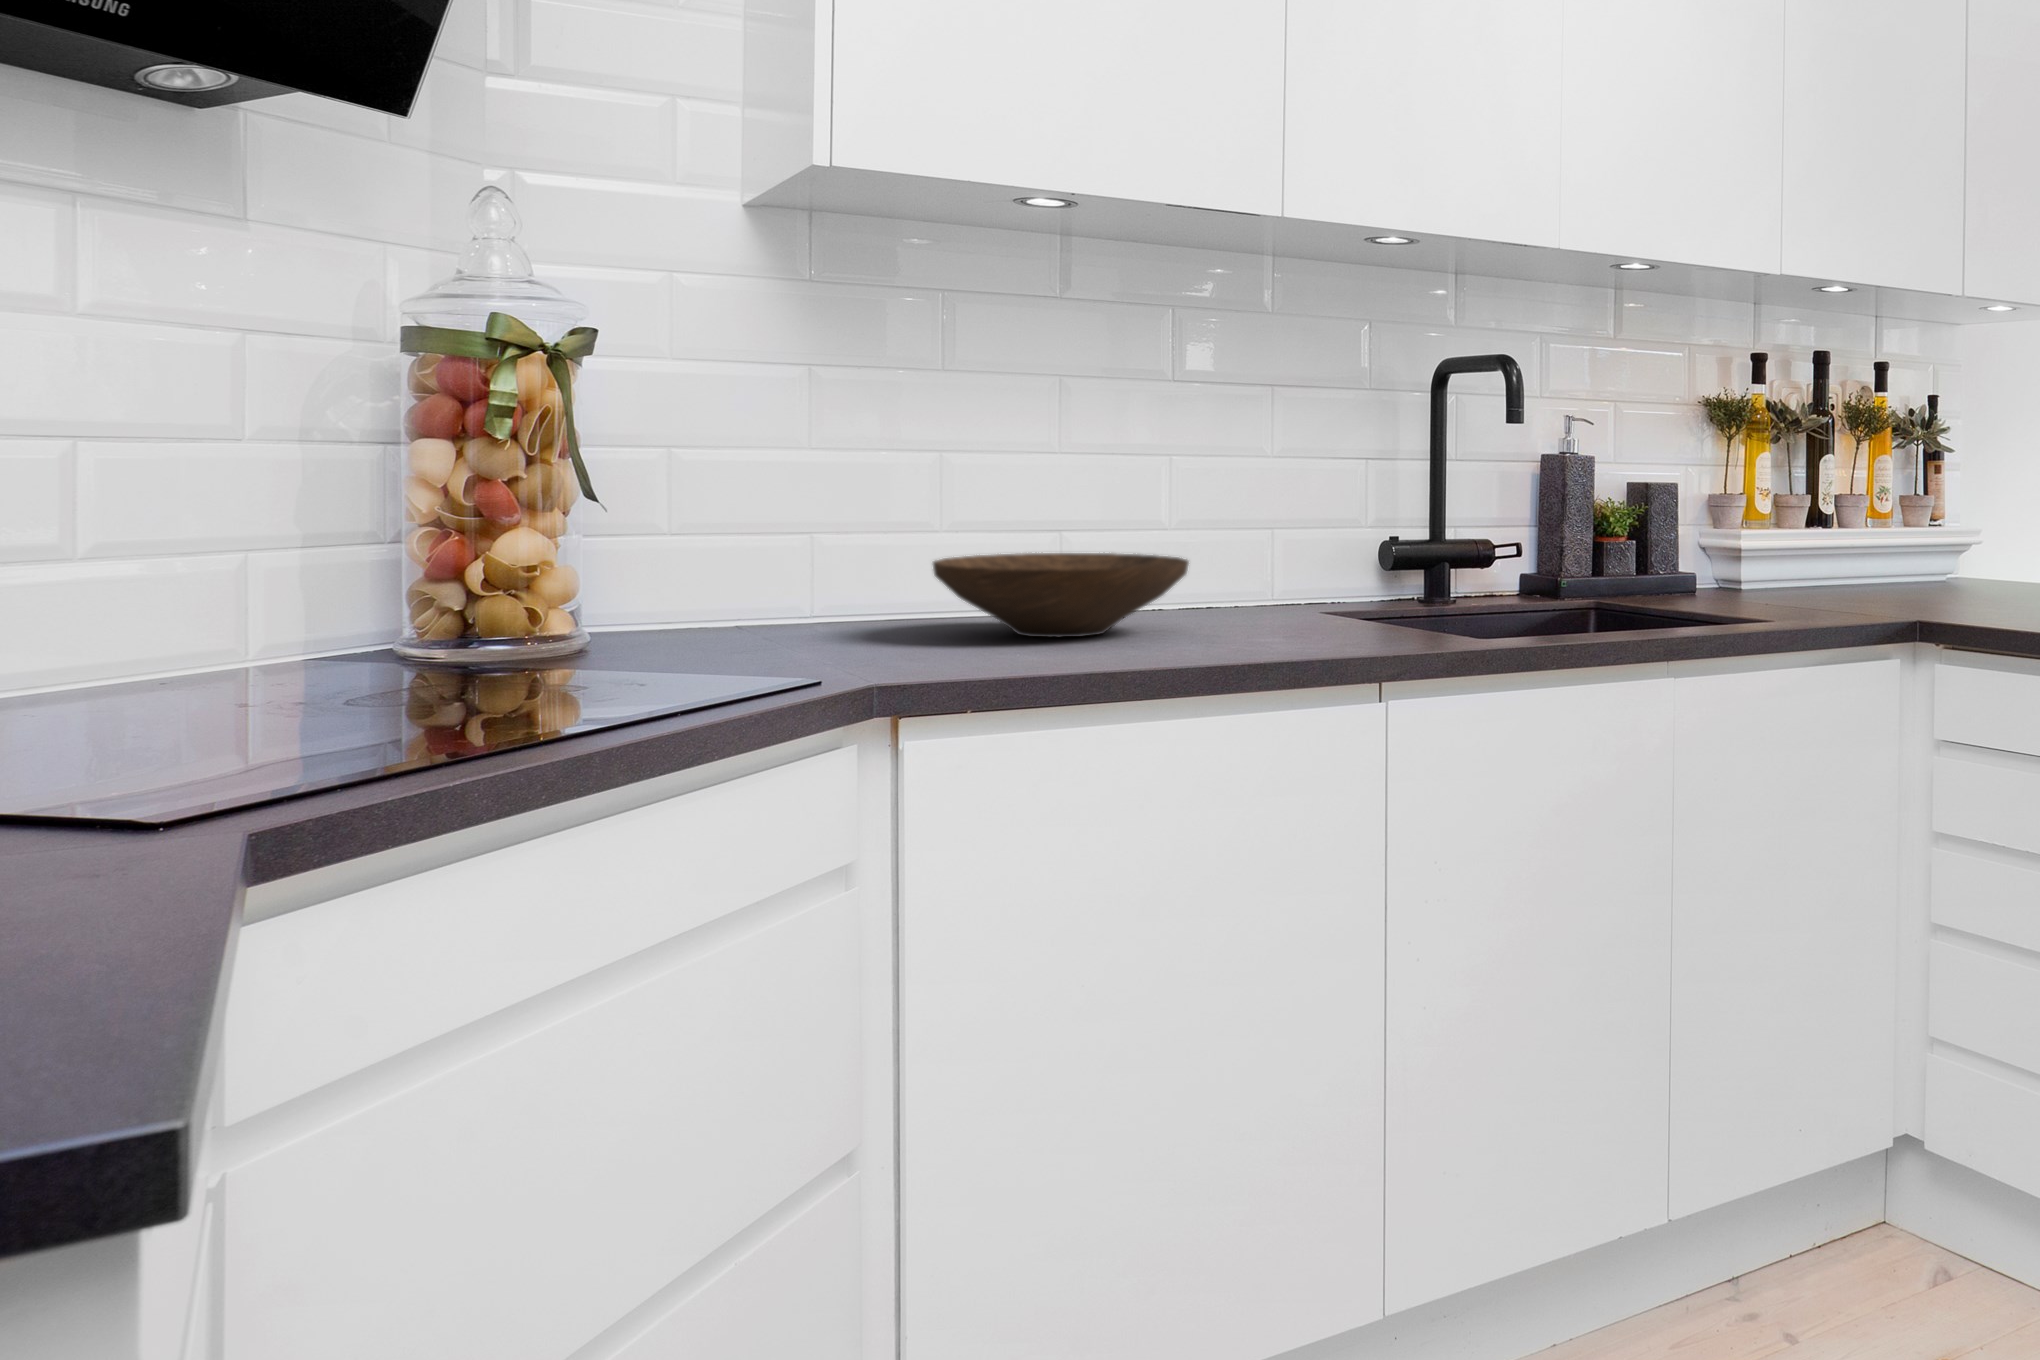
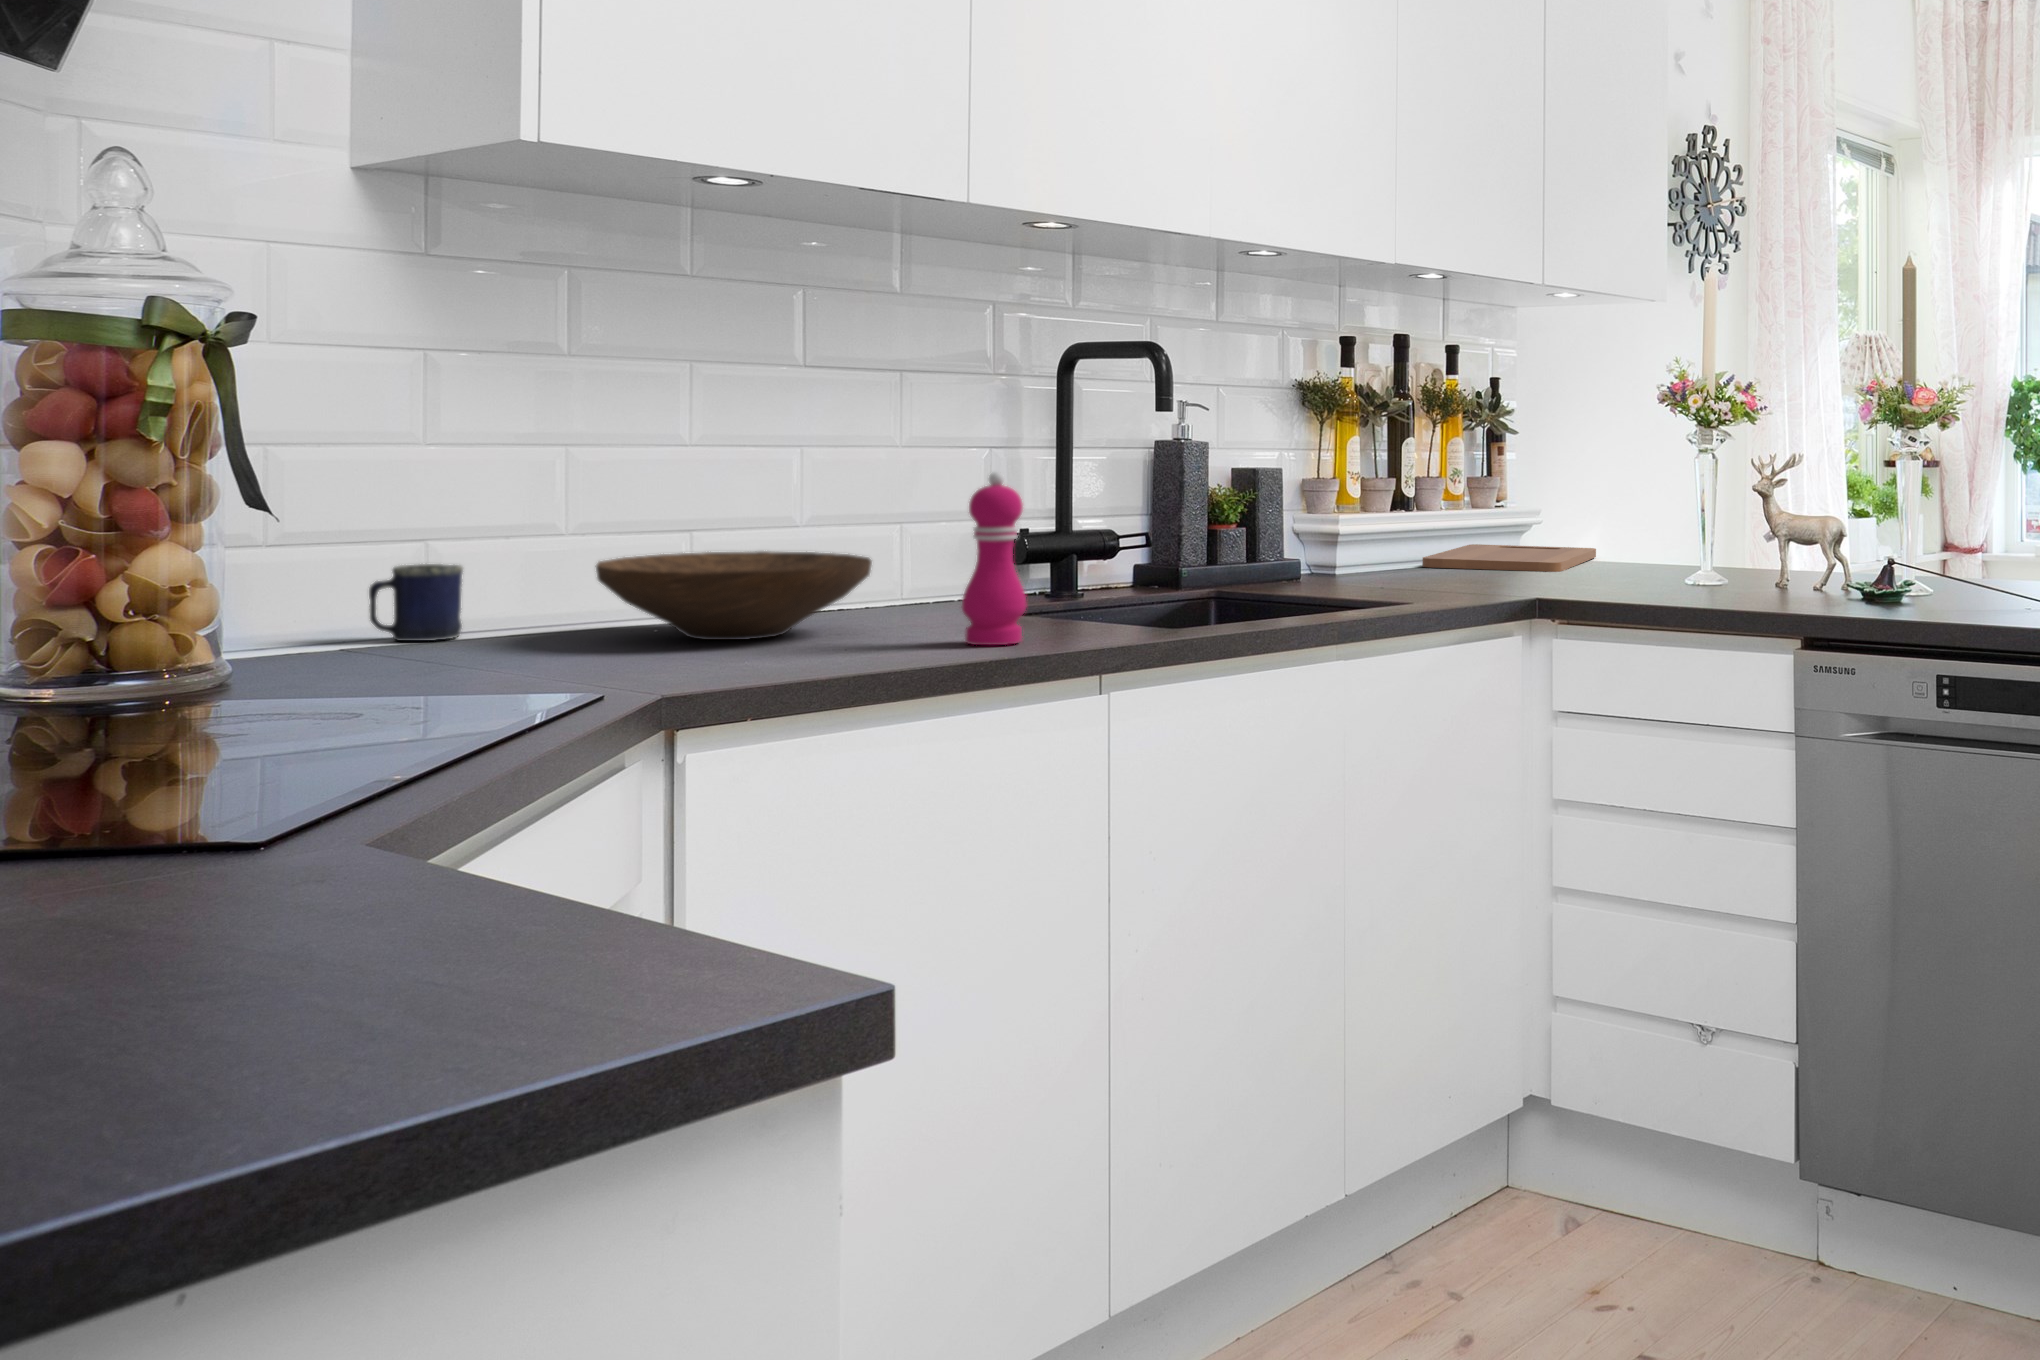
pepper mill: none [1245,473,1309,651] -> present [962,472,1027,645]
mug: none [755,558,839,629] -> present [369,564,463,641]
cutting board: none [1830,570,2033,599] -> present [1422,544,1596,572]

